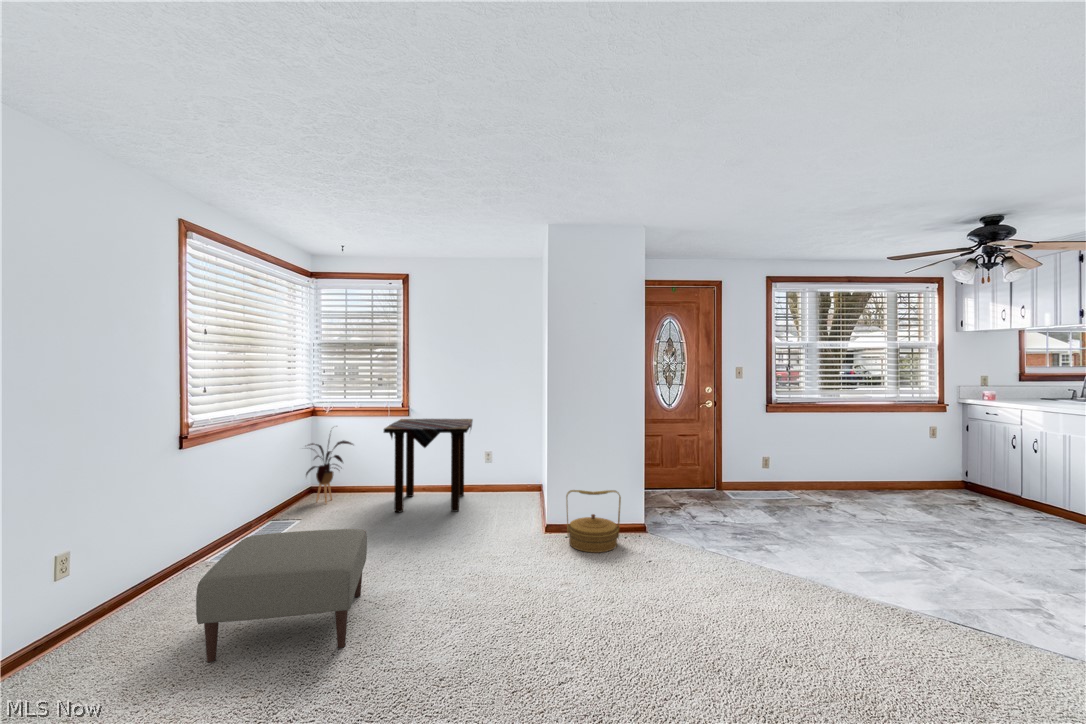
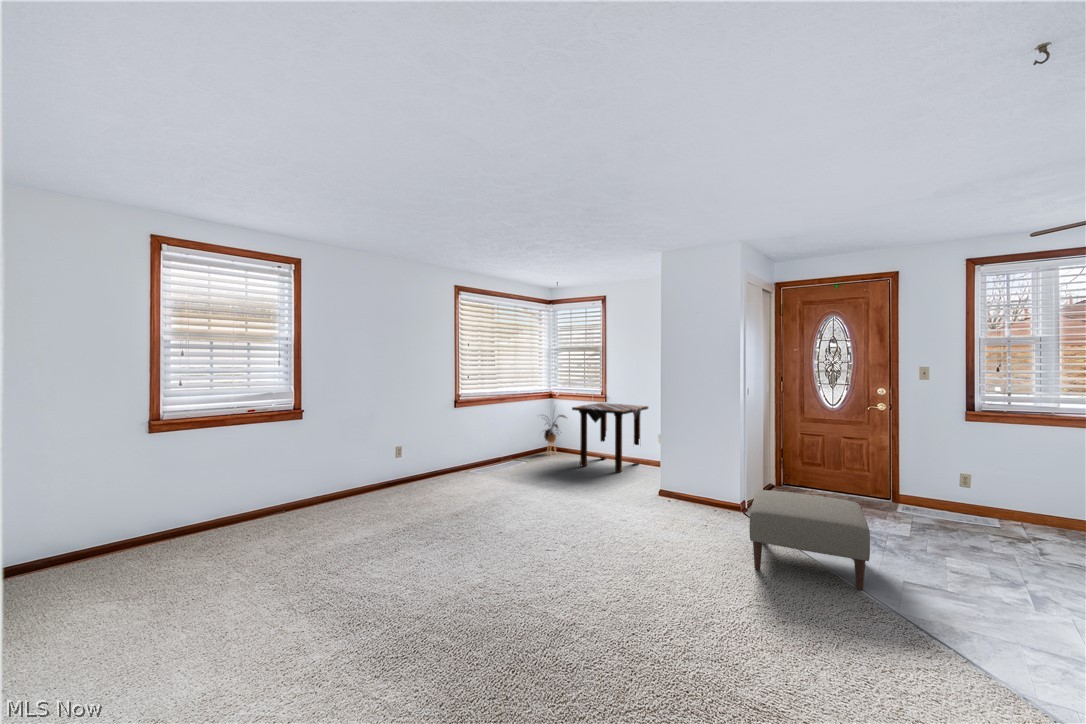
woven basket: present [566,490,621,553] -> none [661,462,704,514]
ottoman: present [196,529,367,662] -> present [749,490,870,590]

